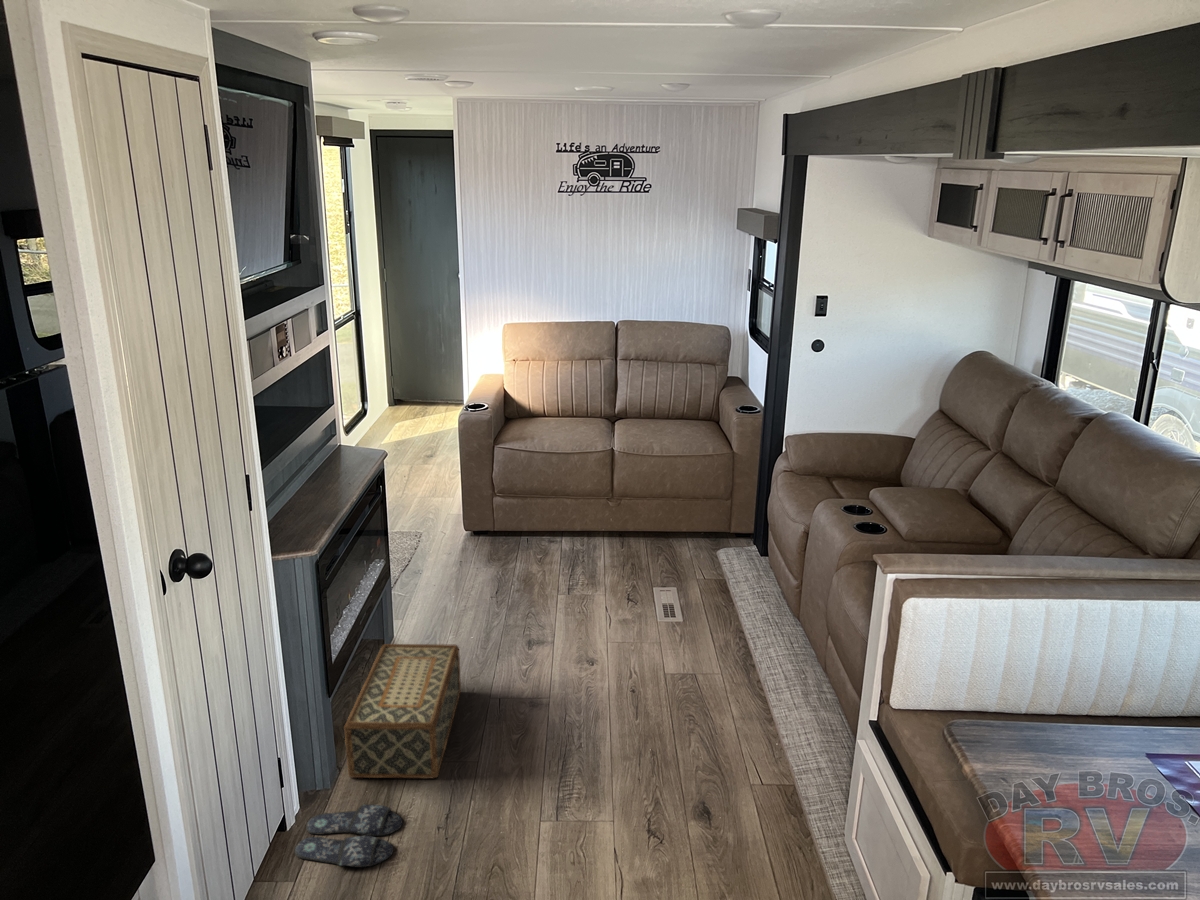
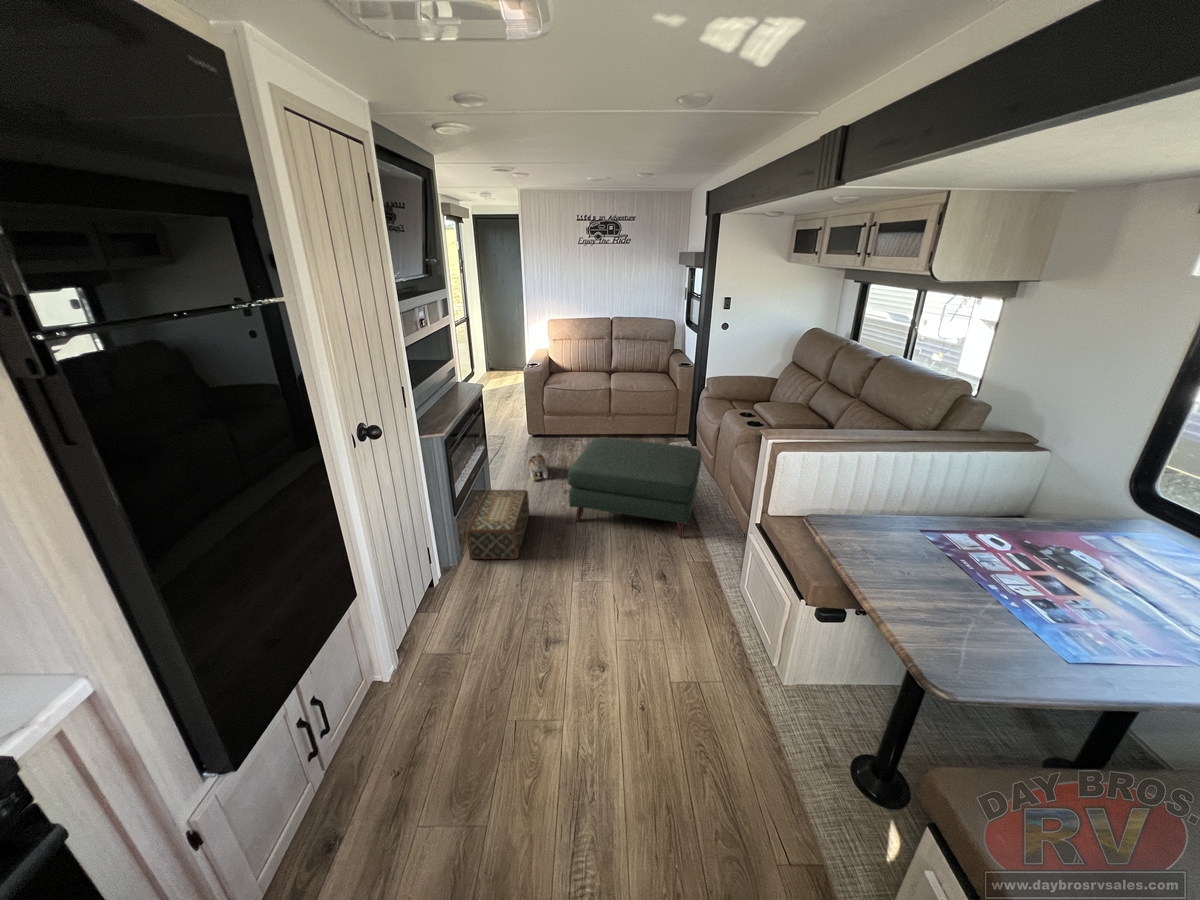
ottoman: none [532,547,777,739] -> present [568,437,701,538]
plush toy: none [461,571,495,624] -> present [529,453,548,481]
slippers: present [295,805,402,867] -> none [440,572,499,604]

